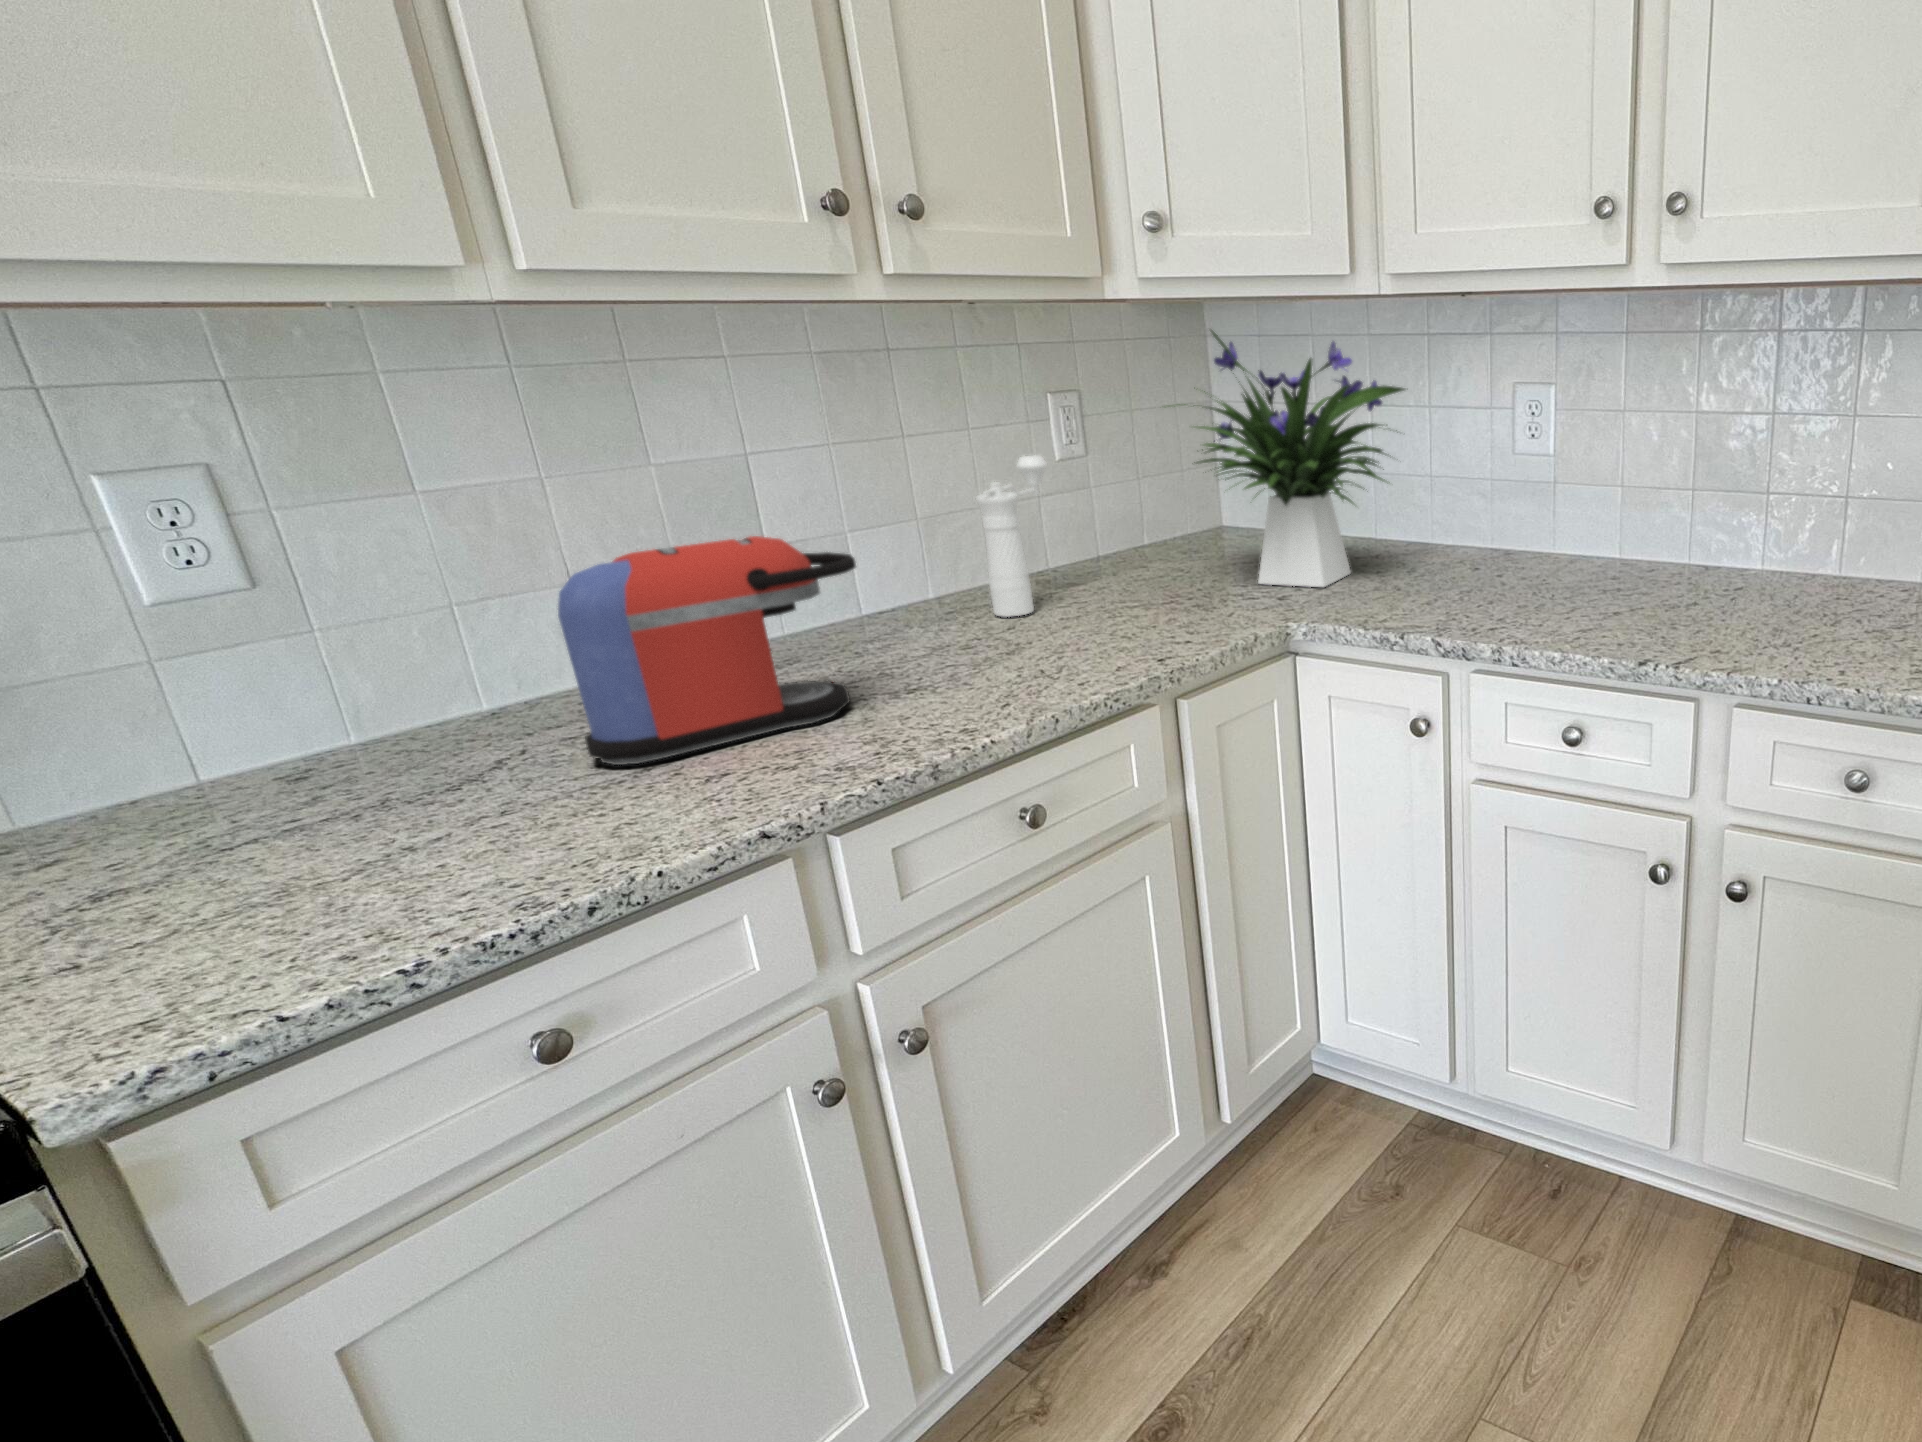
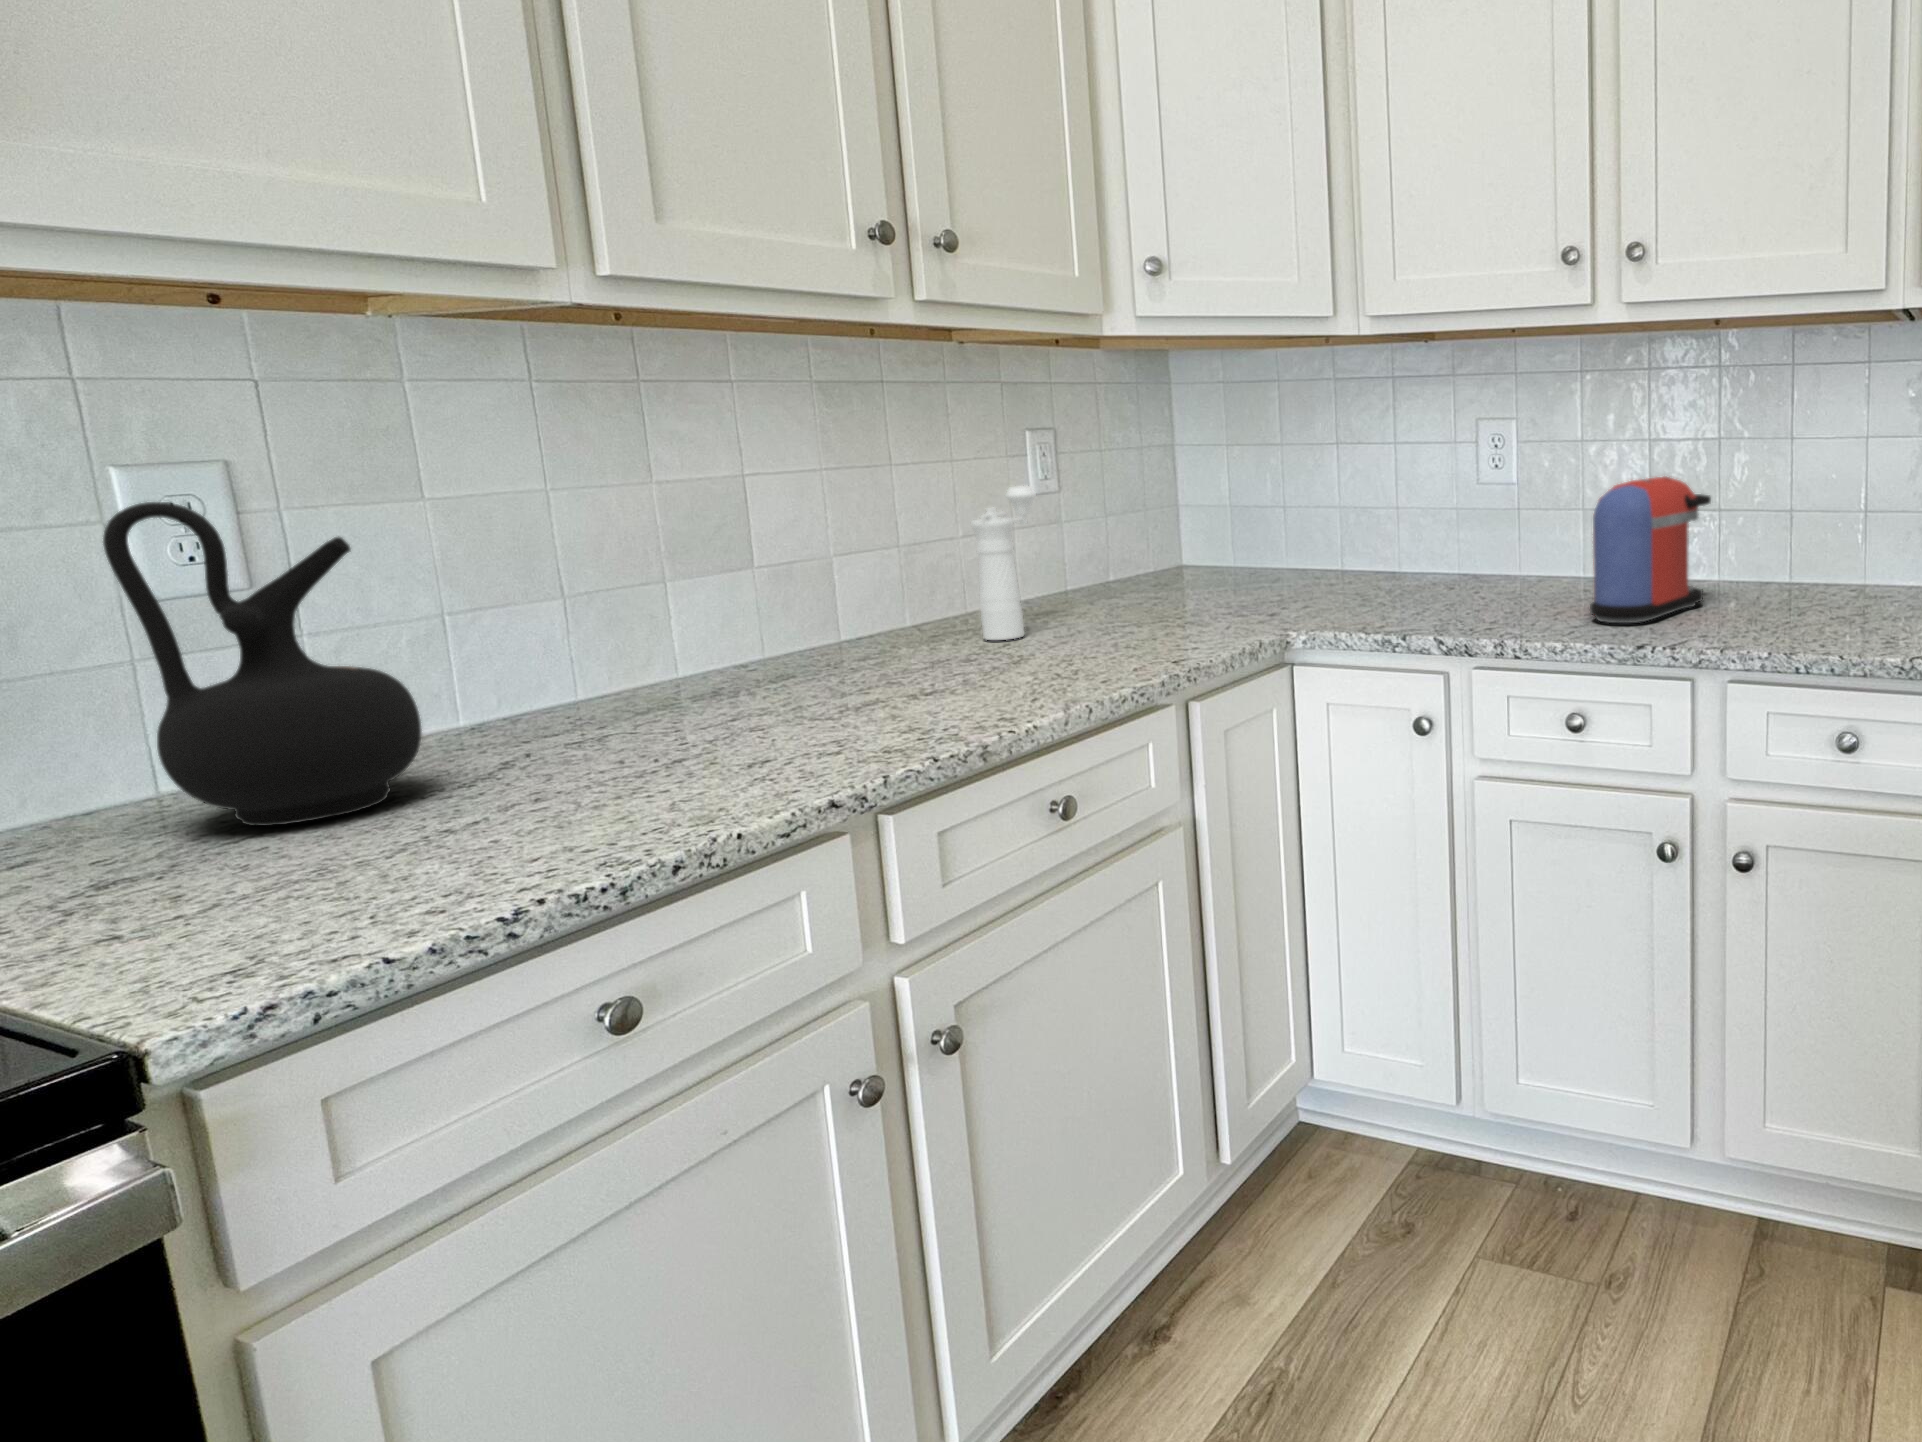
flower arrangement: present [1184,330,1405,587] -> none [1155,366,1391,609]
ceramic jug: none [71,523,407,828] -> present [103,502,422,826]
coffee maker: present [558,536,856,765] -> present [1590,477,1711,623]

